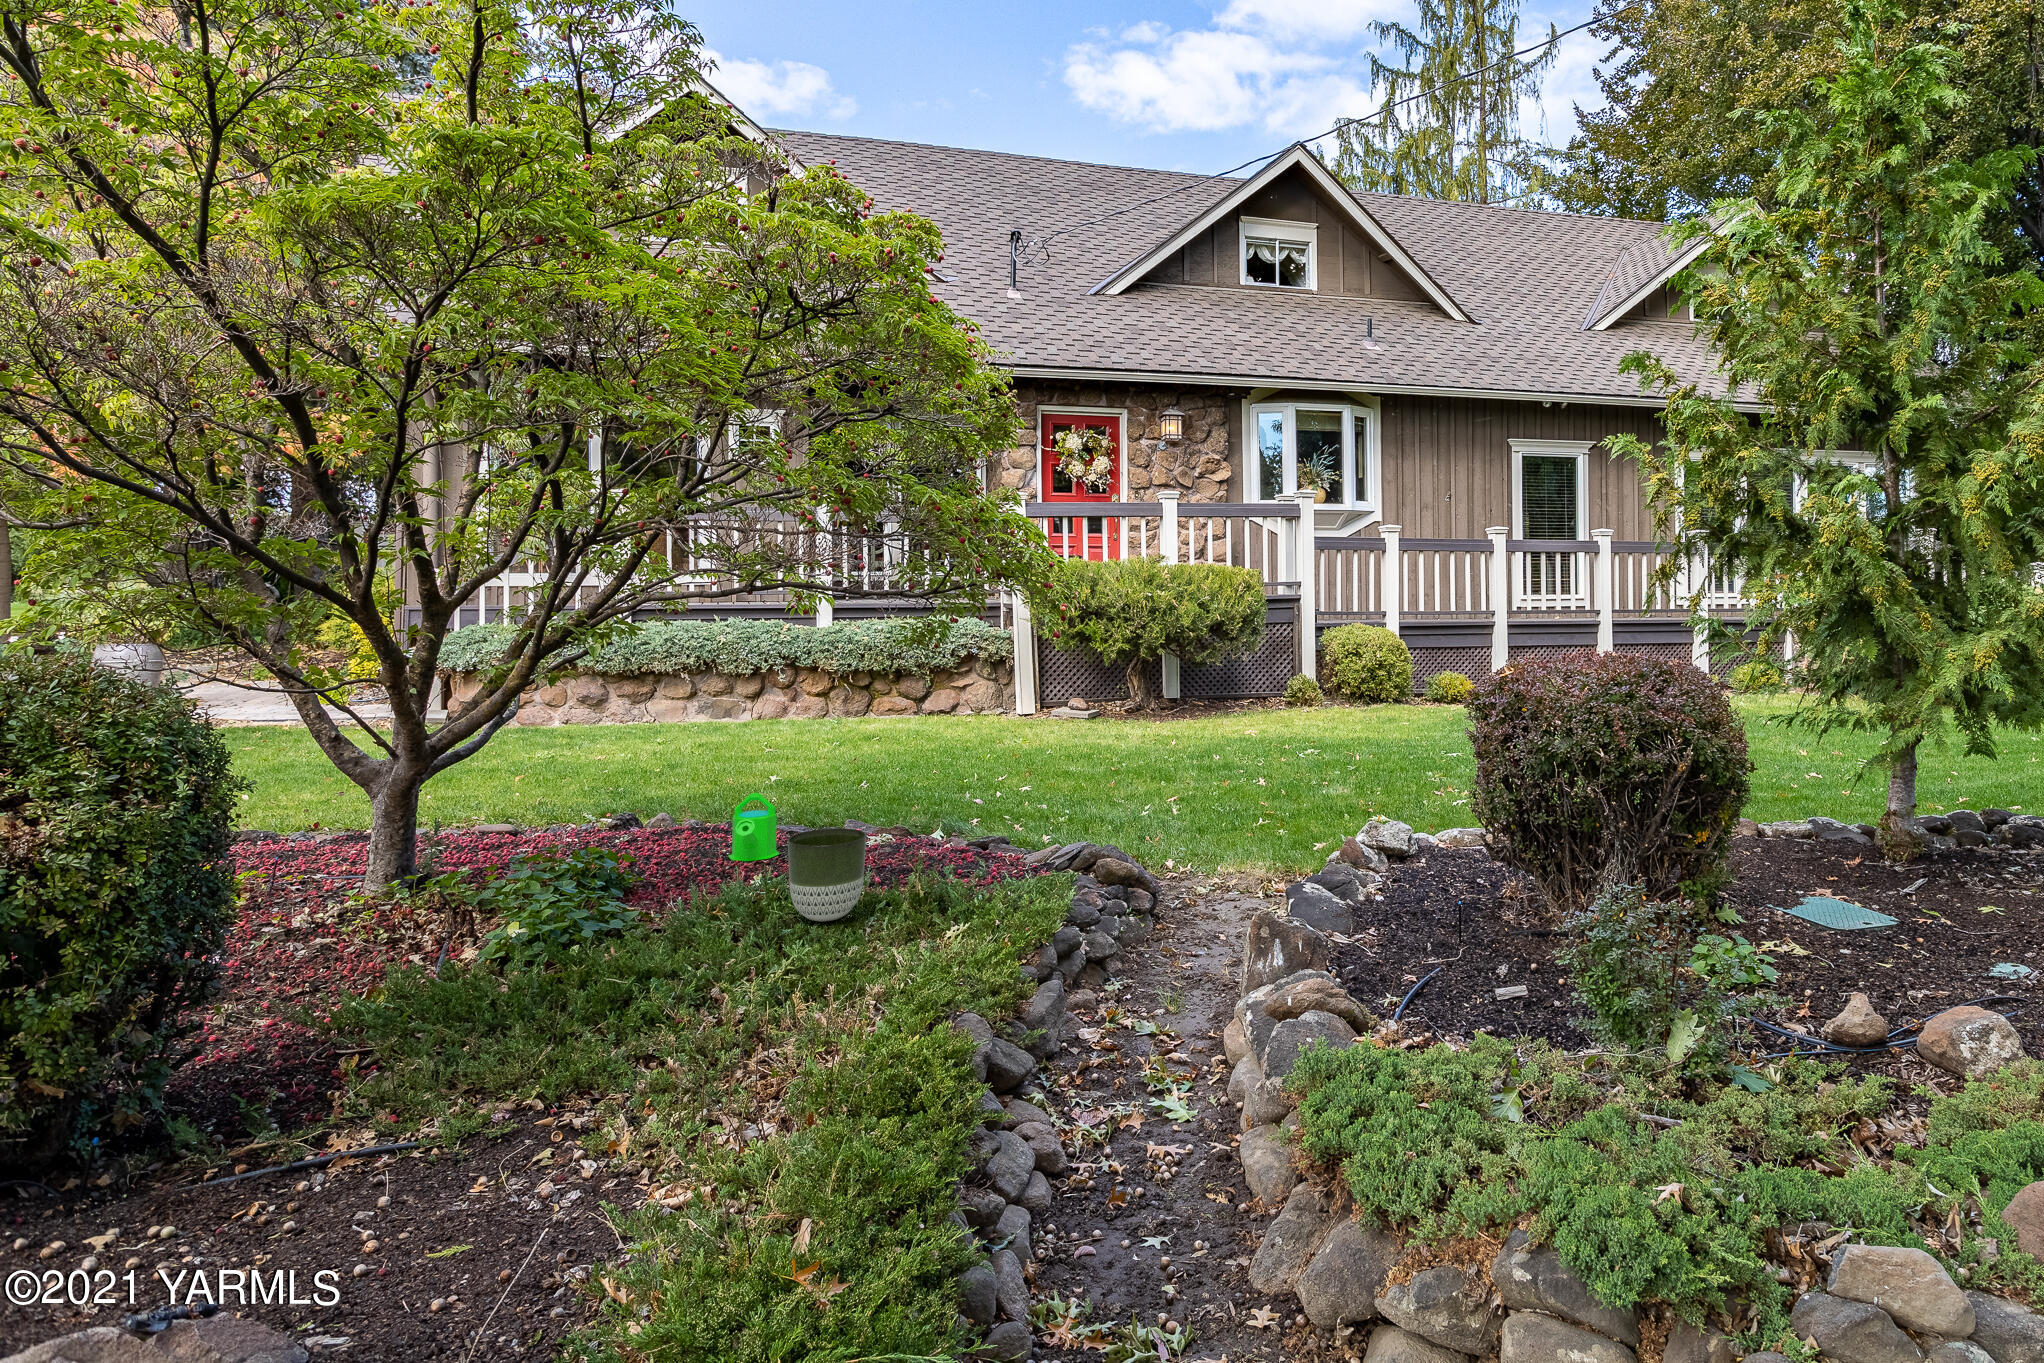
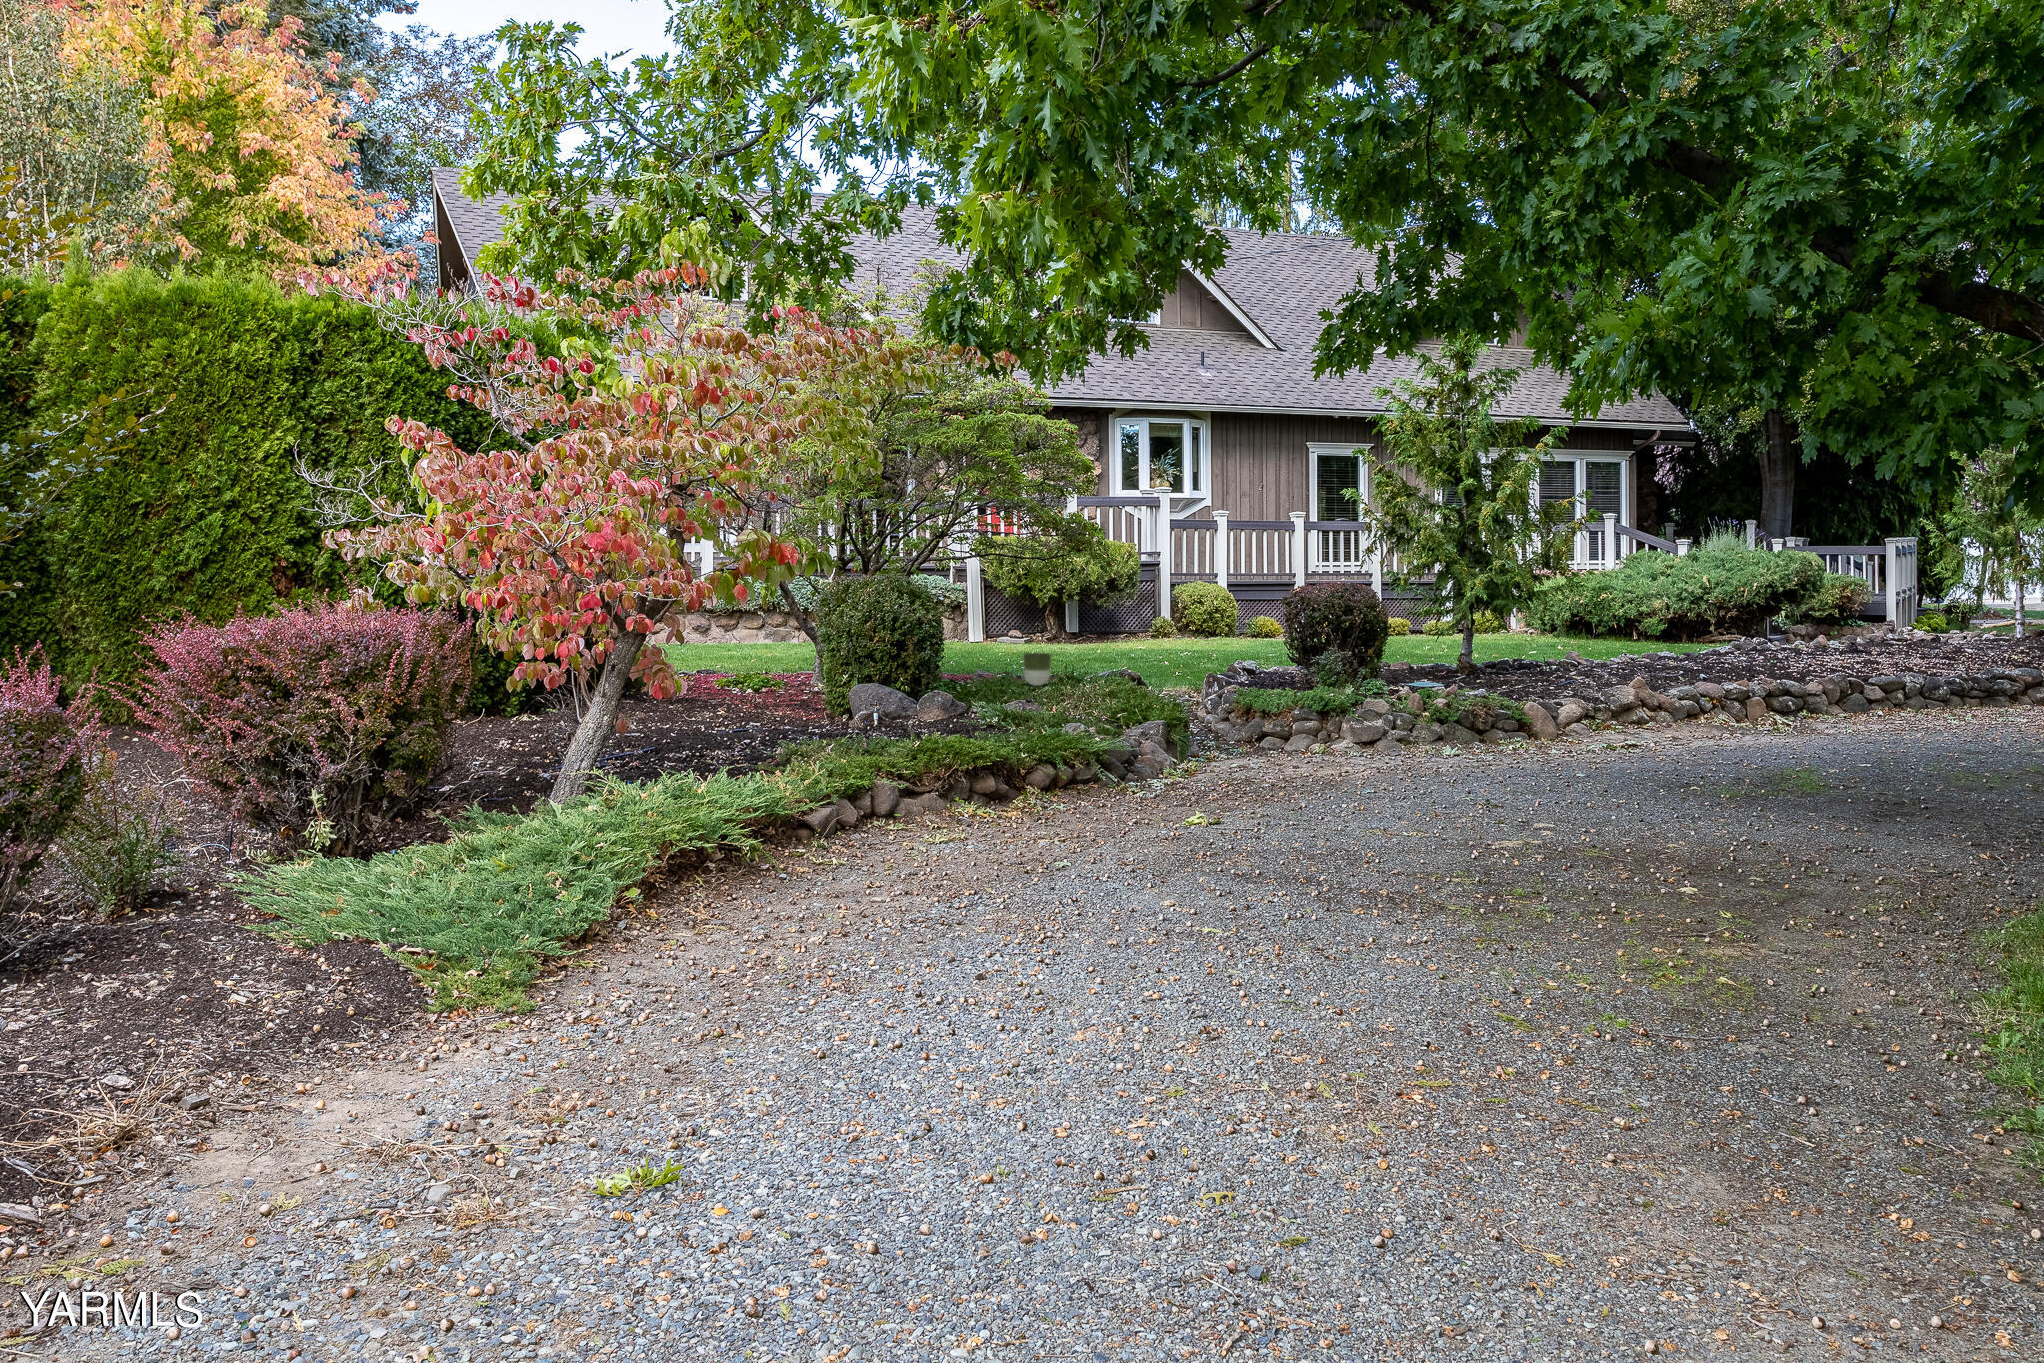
watering can: present [729,793,780,861] -> none [960,648,981,676]

